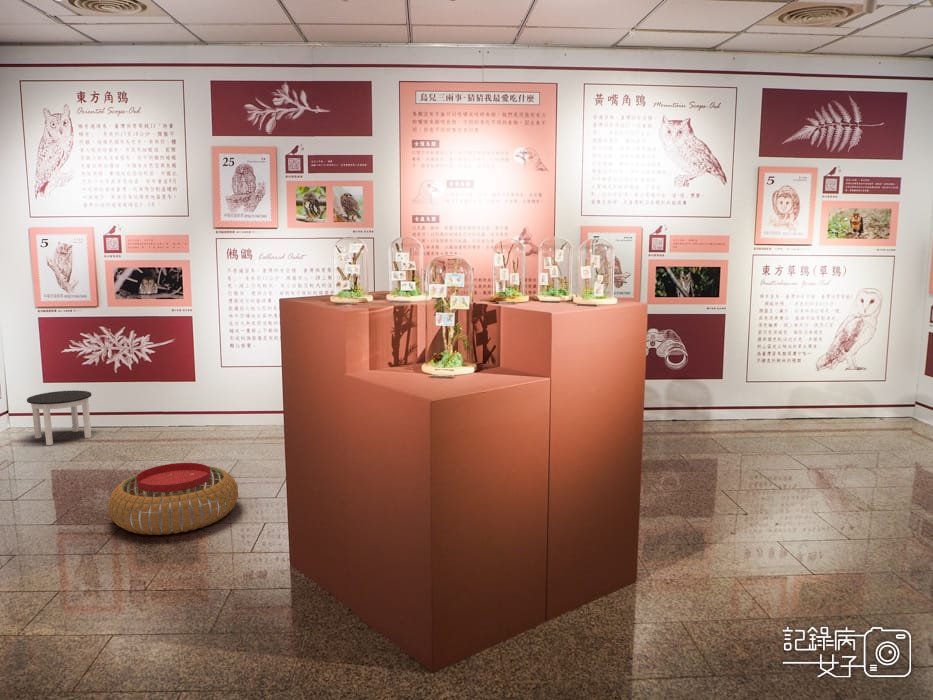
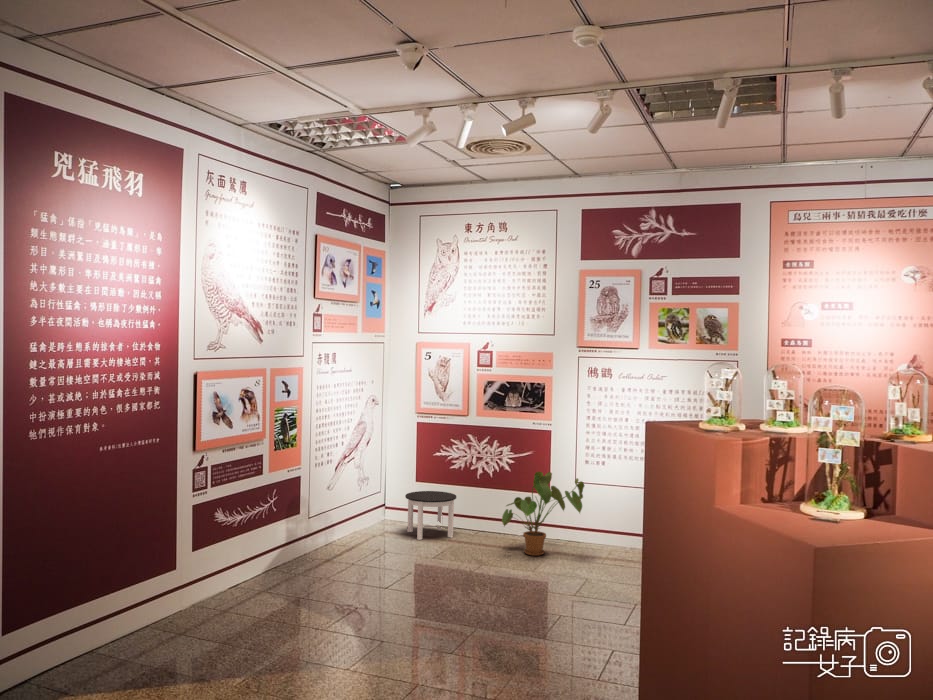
house plant: none [144,359,233,444] -> present [502,472,584,556]
pouf: present [108,463,238,535] -> none [477,572,592,640]

